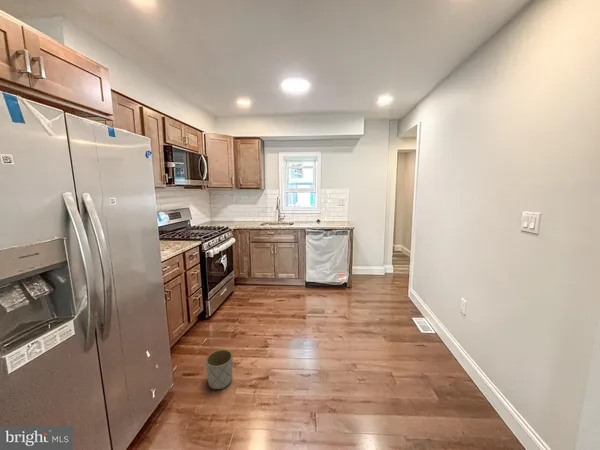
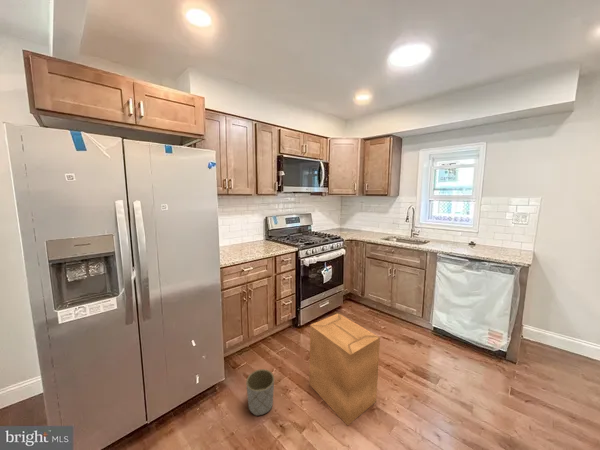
cardboard box: none [248,285,300,357] -> present [309,313,380,425]

